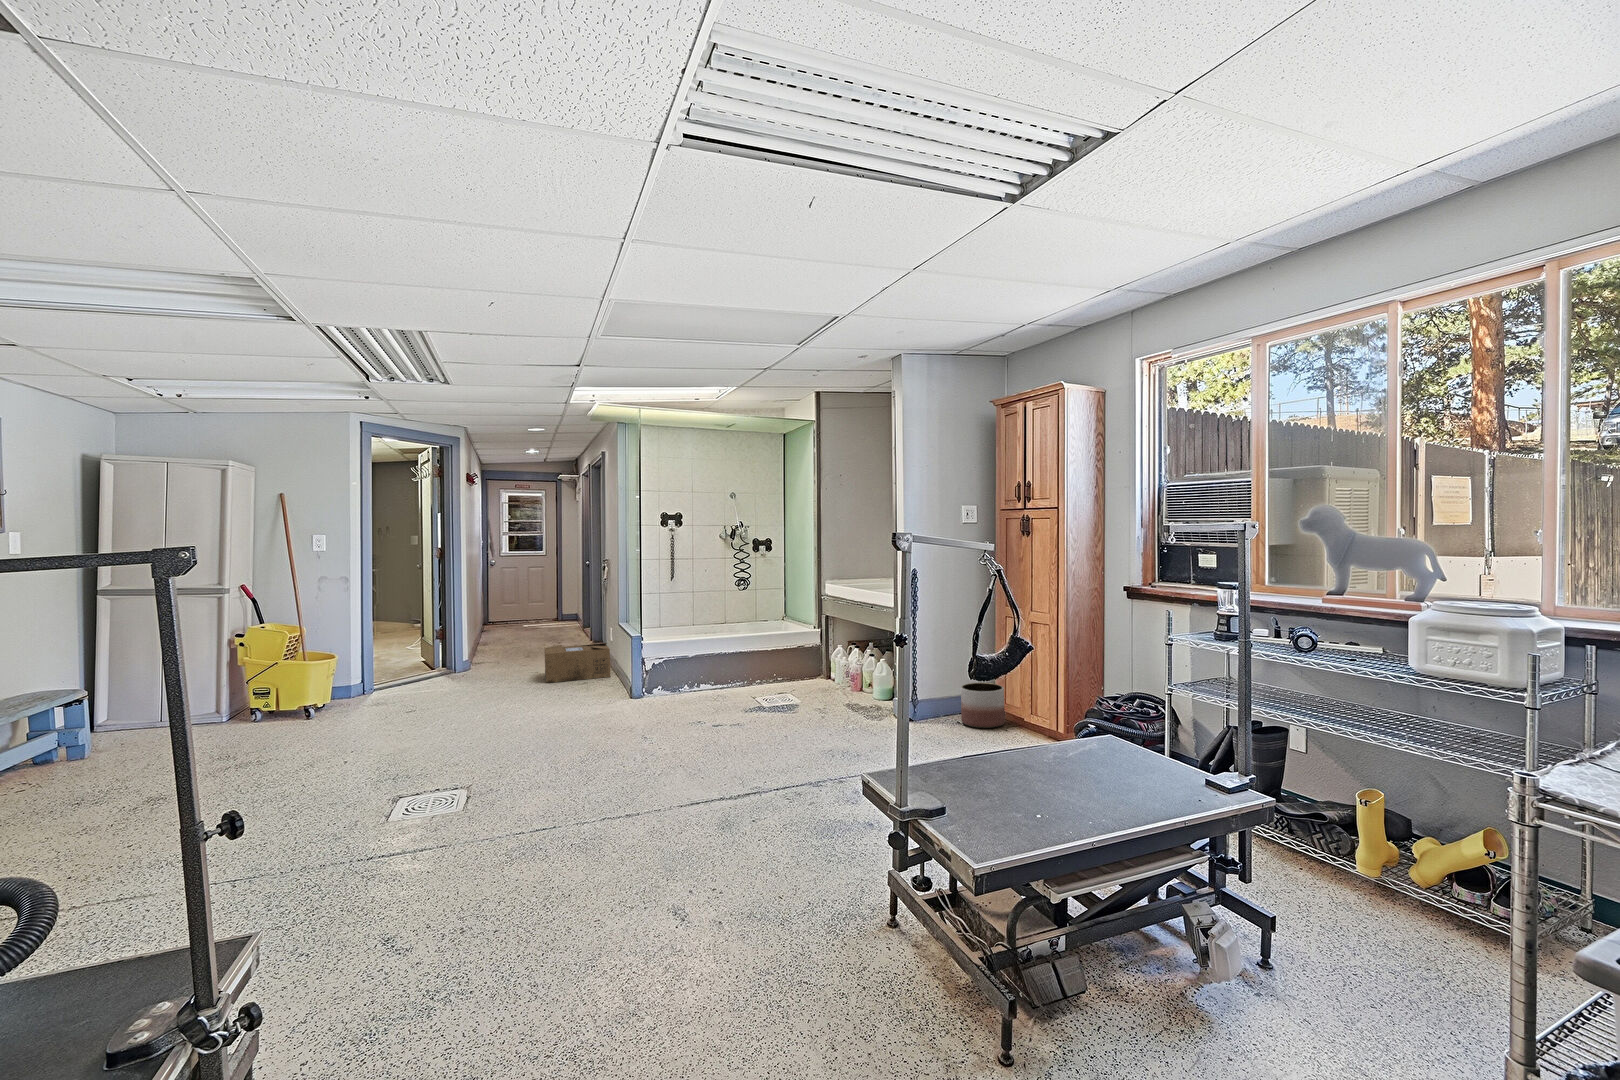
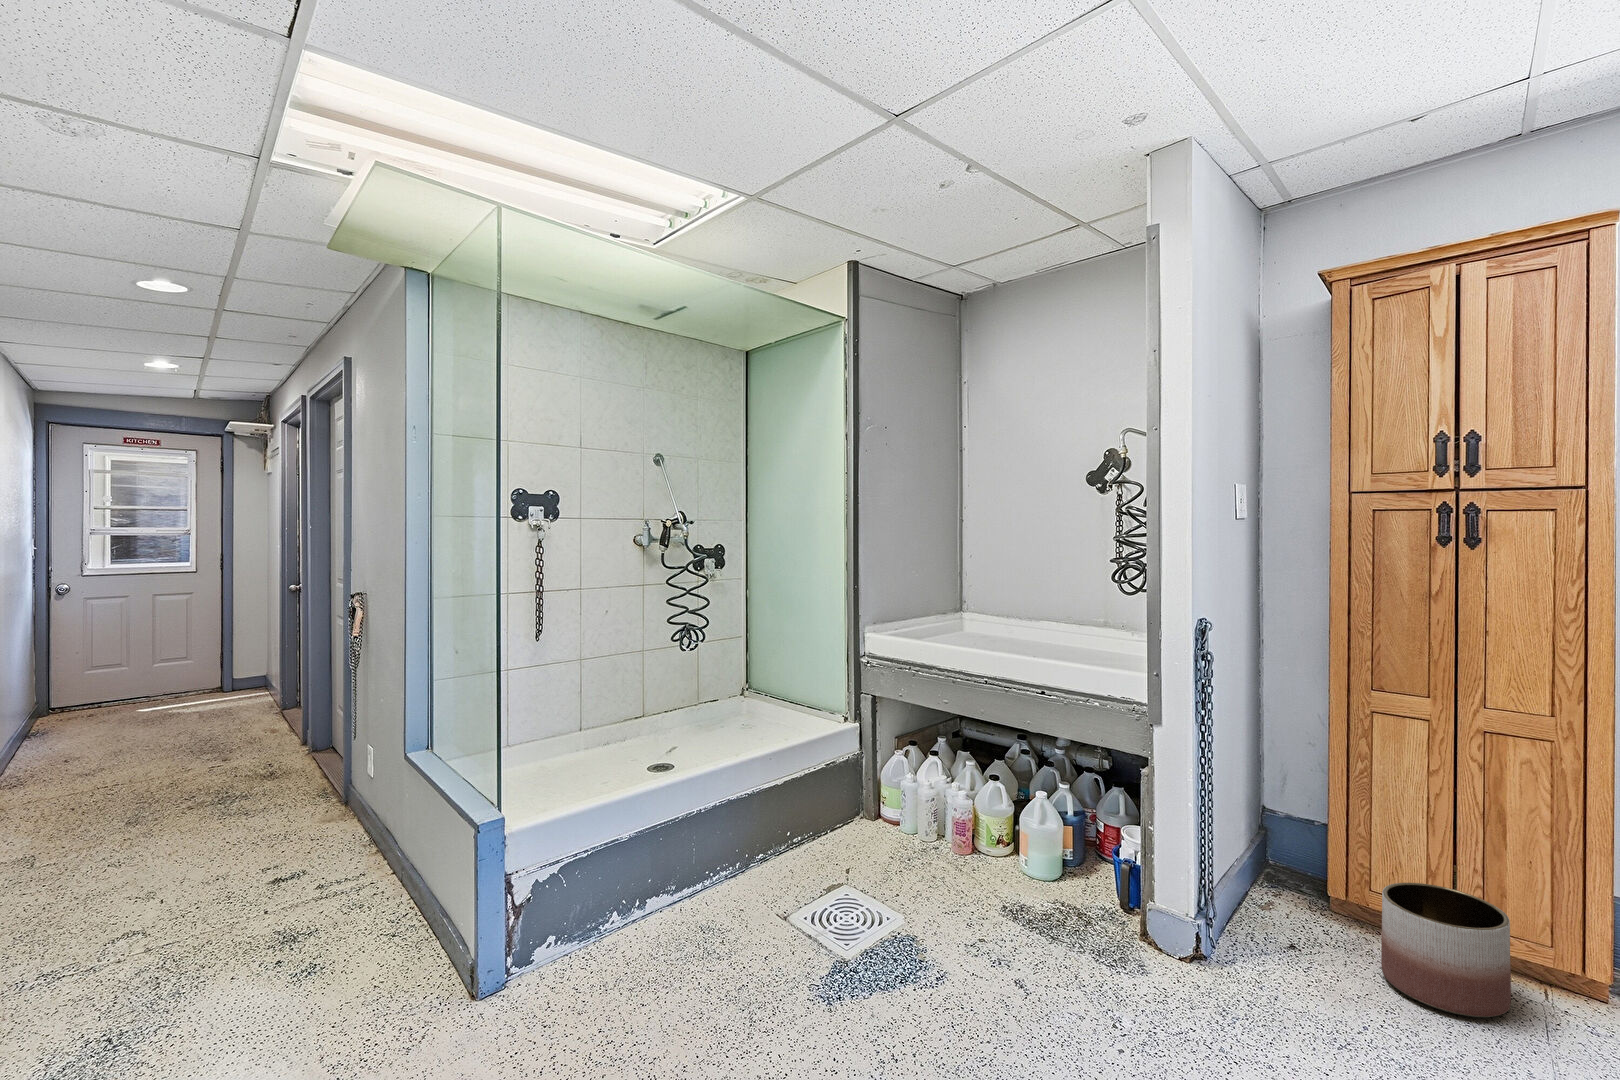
cardboard box: present [545,643,610,683] -> none [194,783,382,920]

